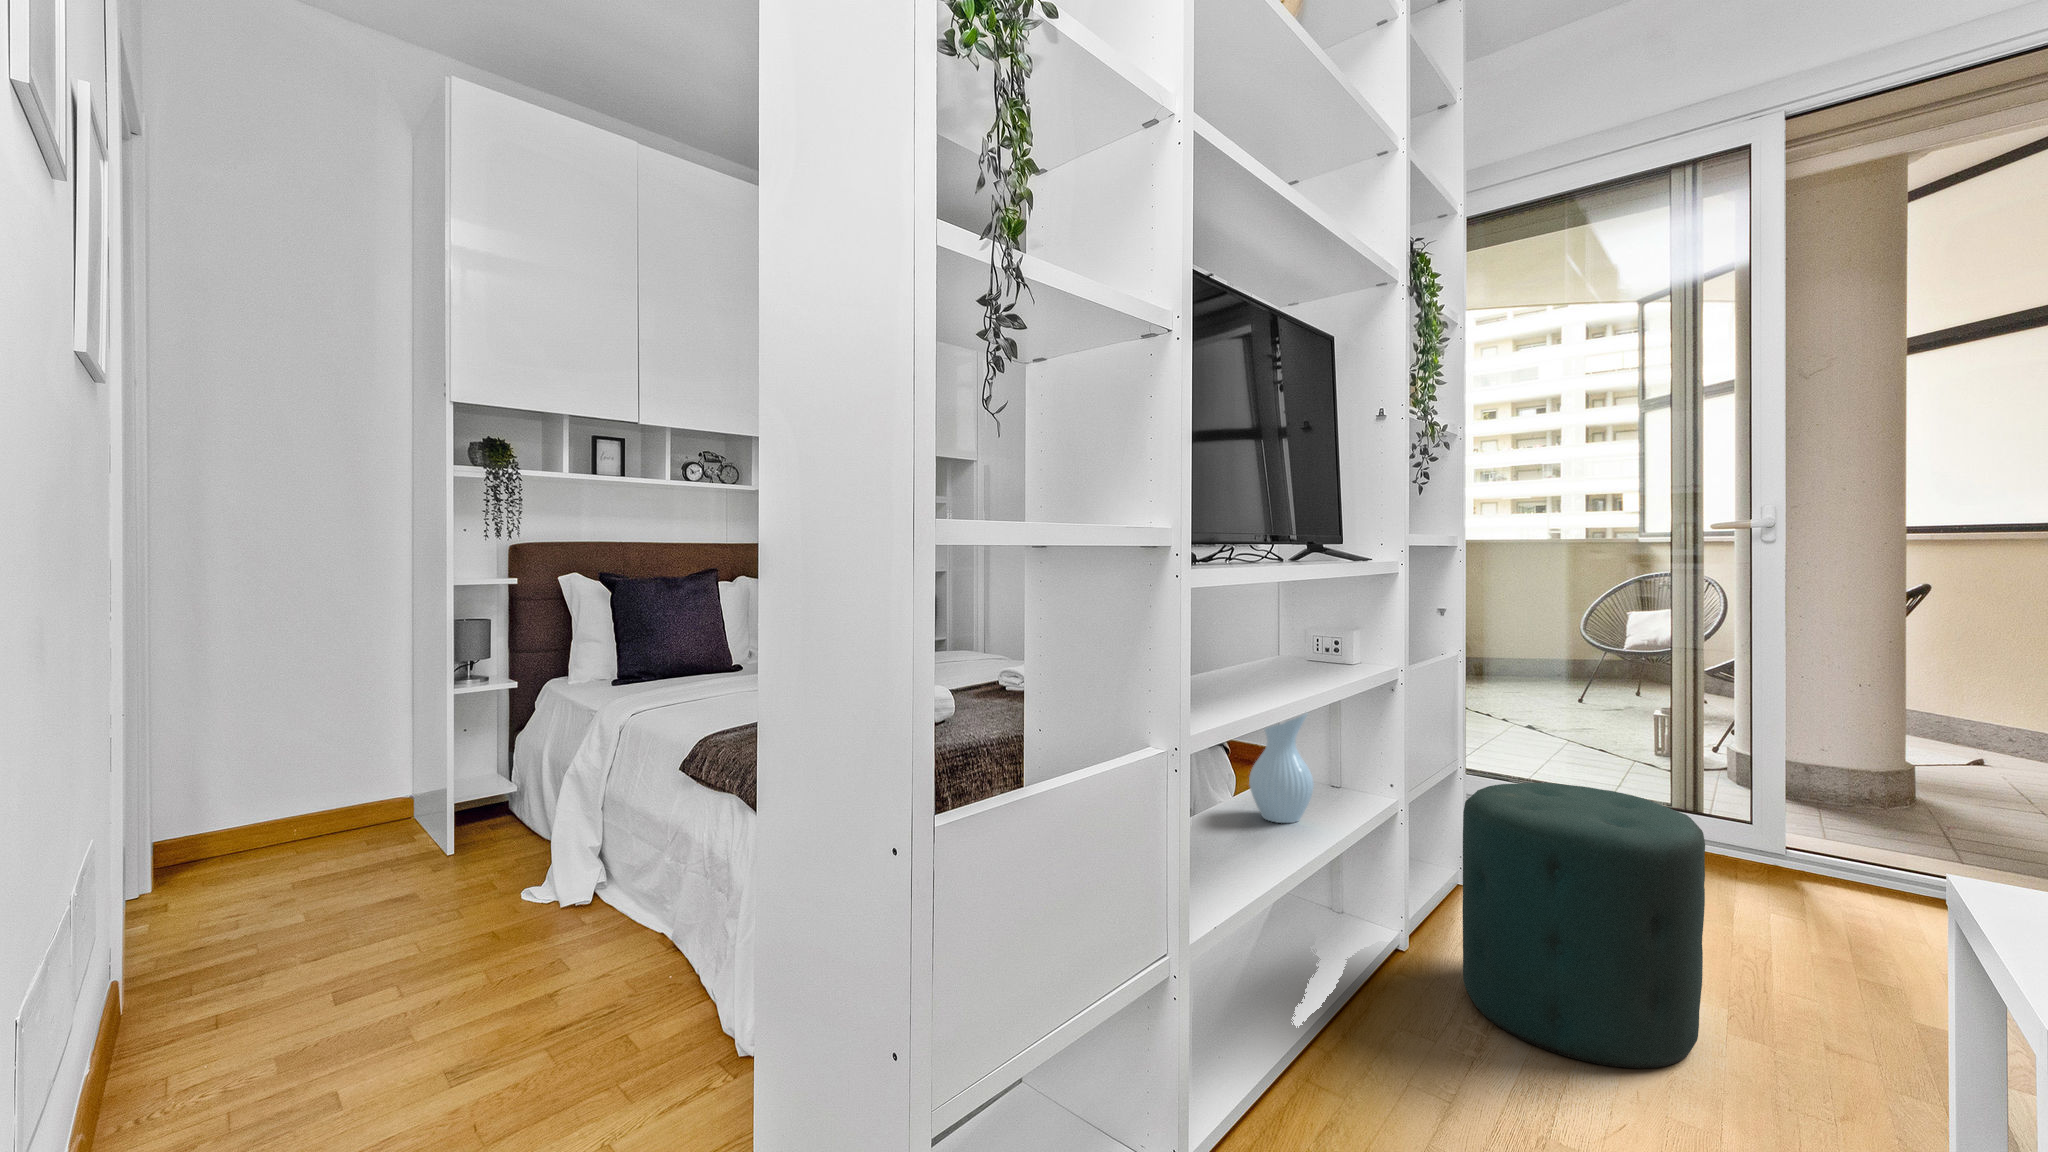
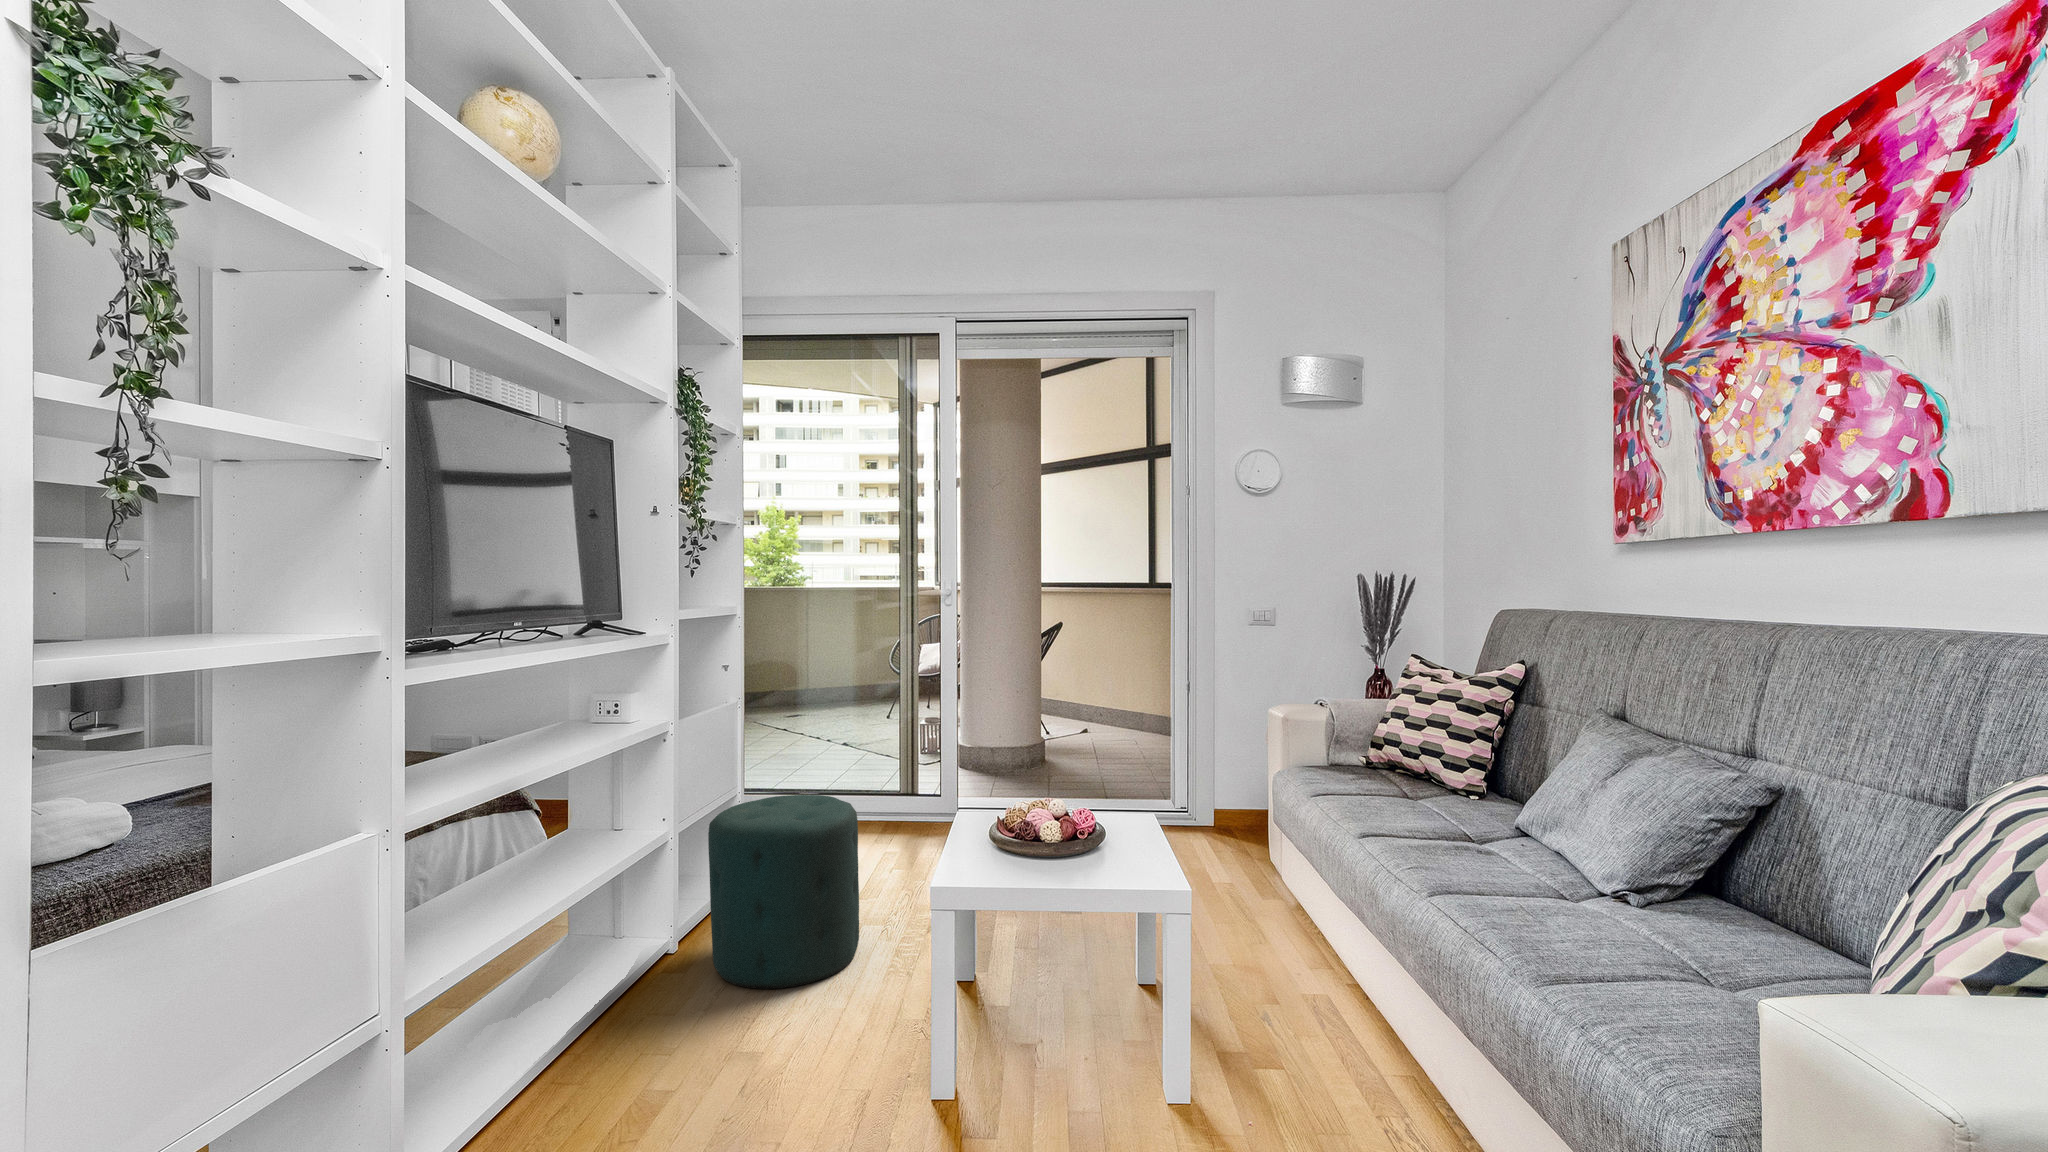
vase: present [1249,714,1314,823] -> none [532,769,590,868]

